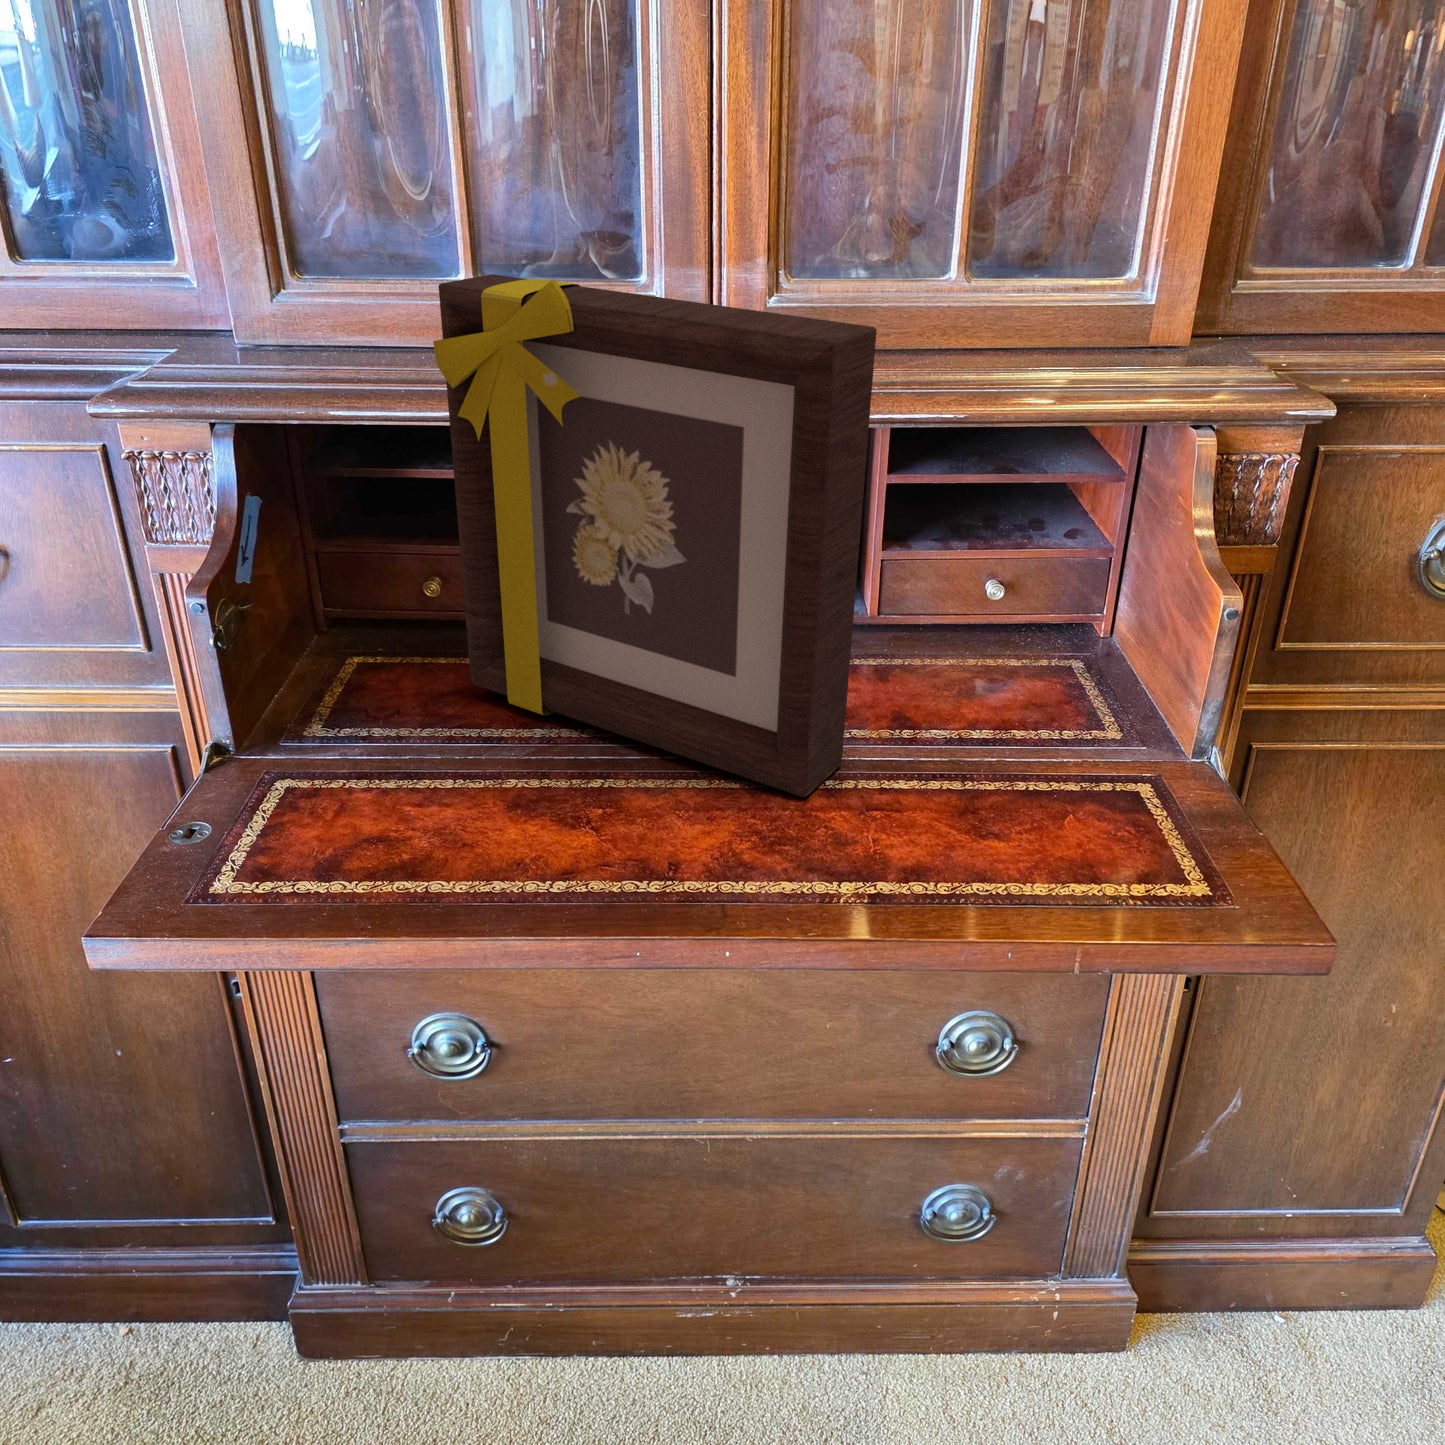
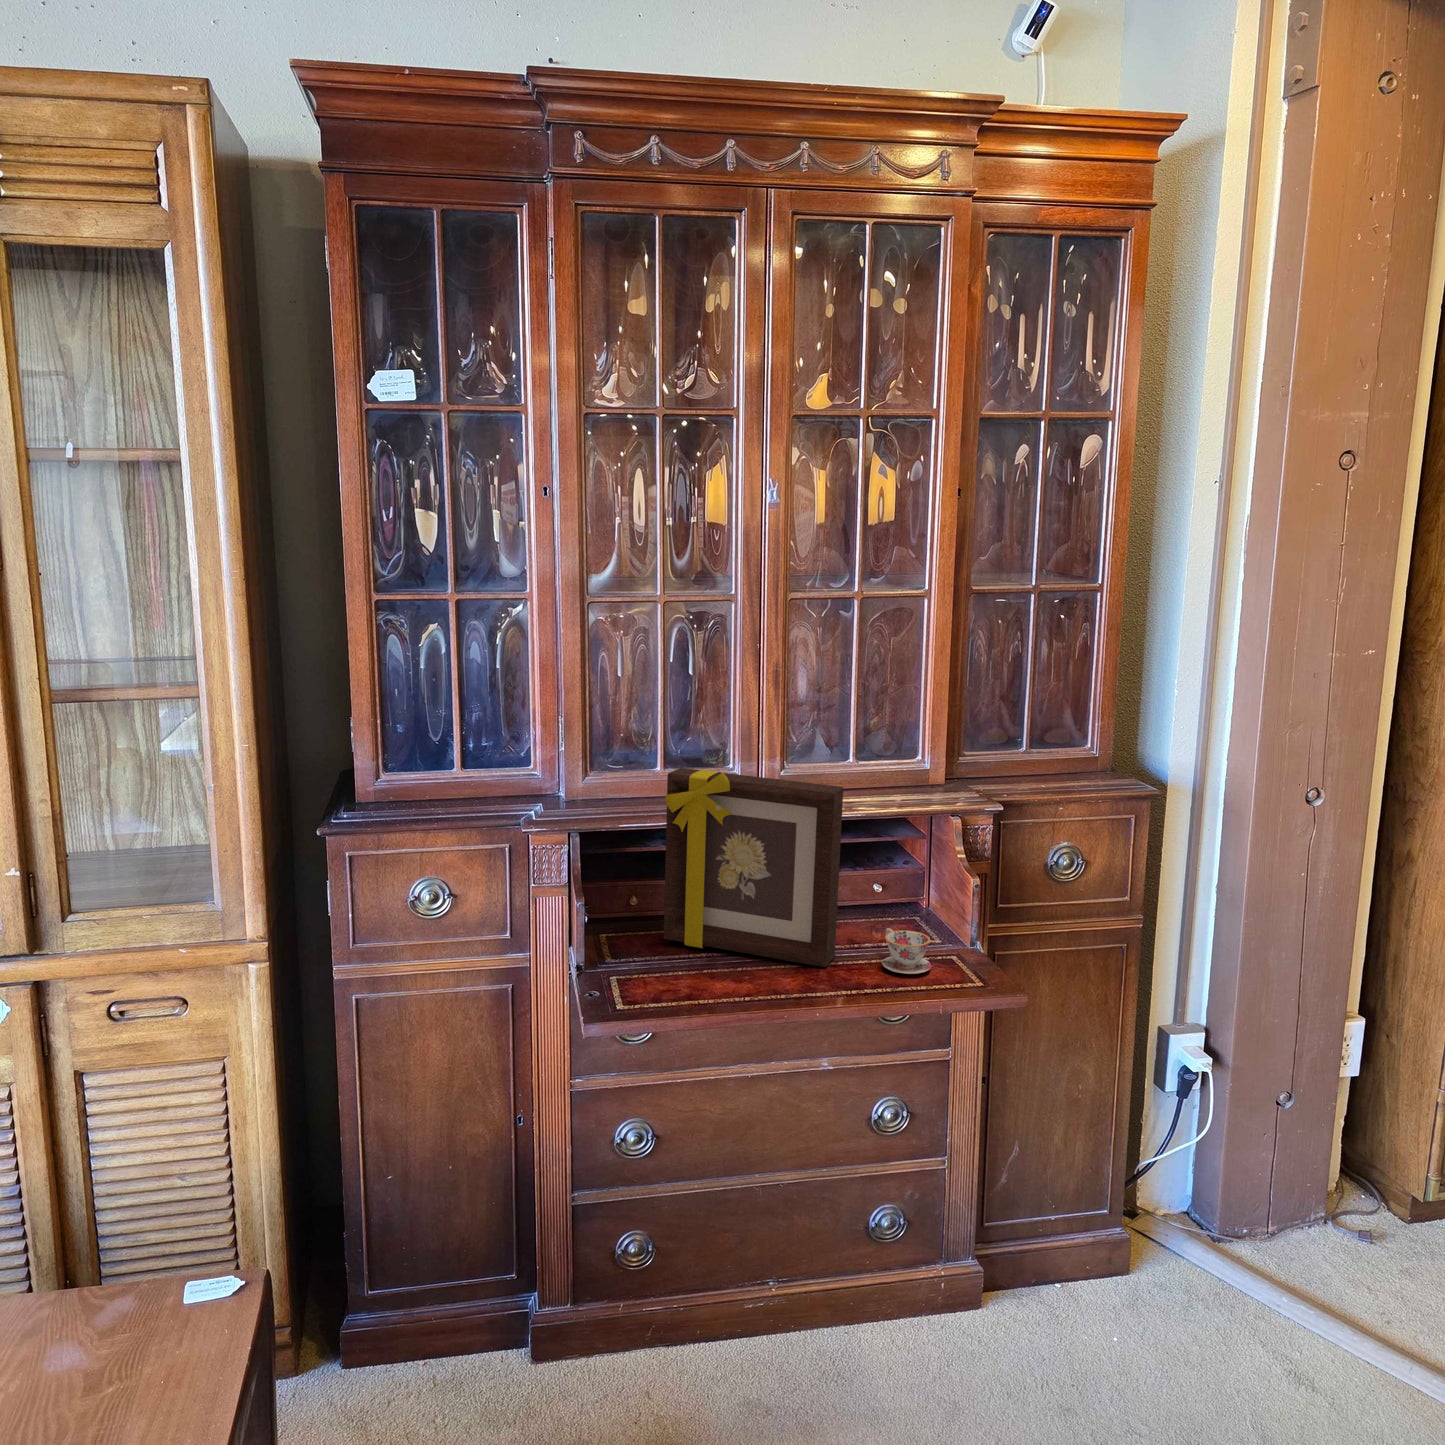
teacup: none [948,708,1080,844] -> present [882,928,931,974]

